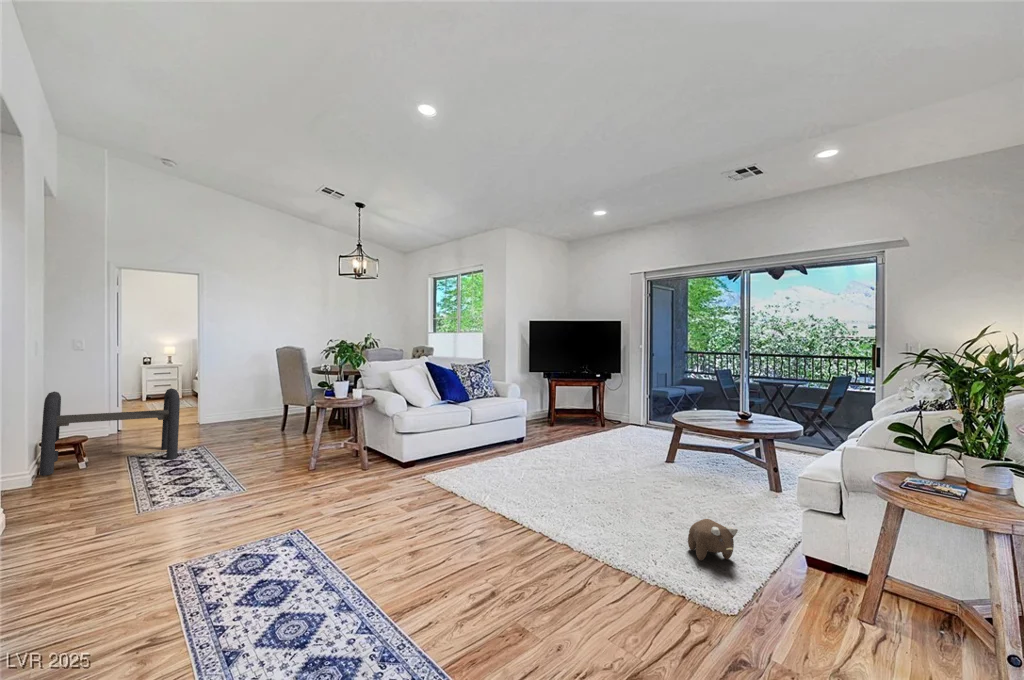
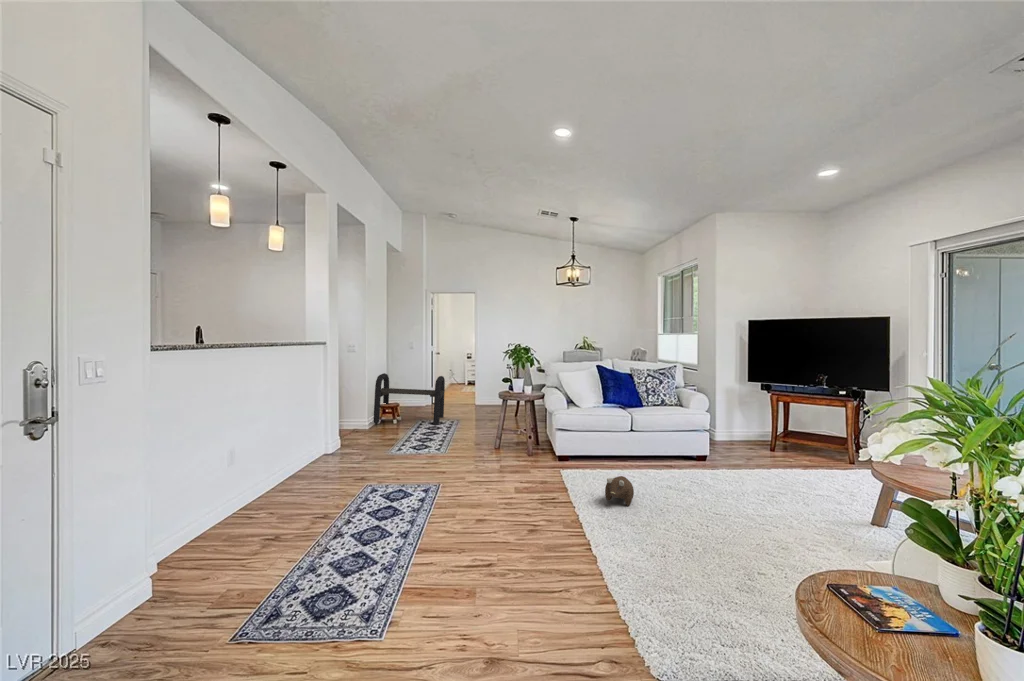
plush toy: present [688,519,738,560] -> present [605,476,634,506]

